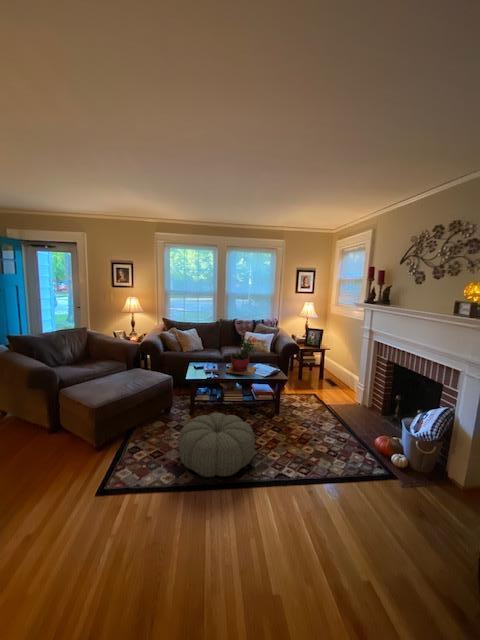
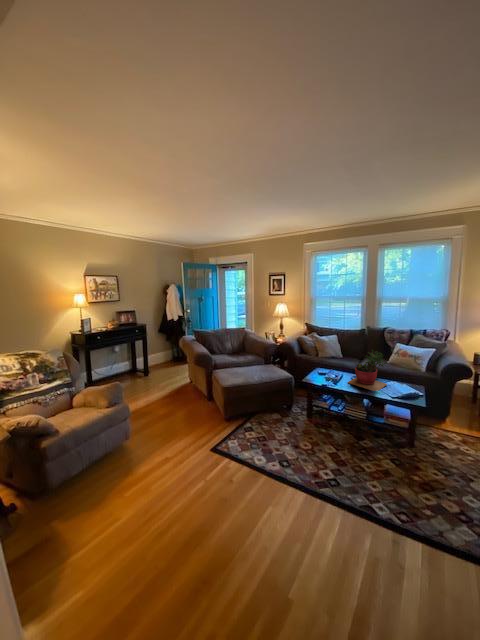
pouf: present [178,413,255,477] -> none [273,417,352,482]

